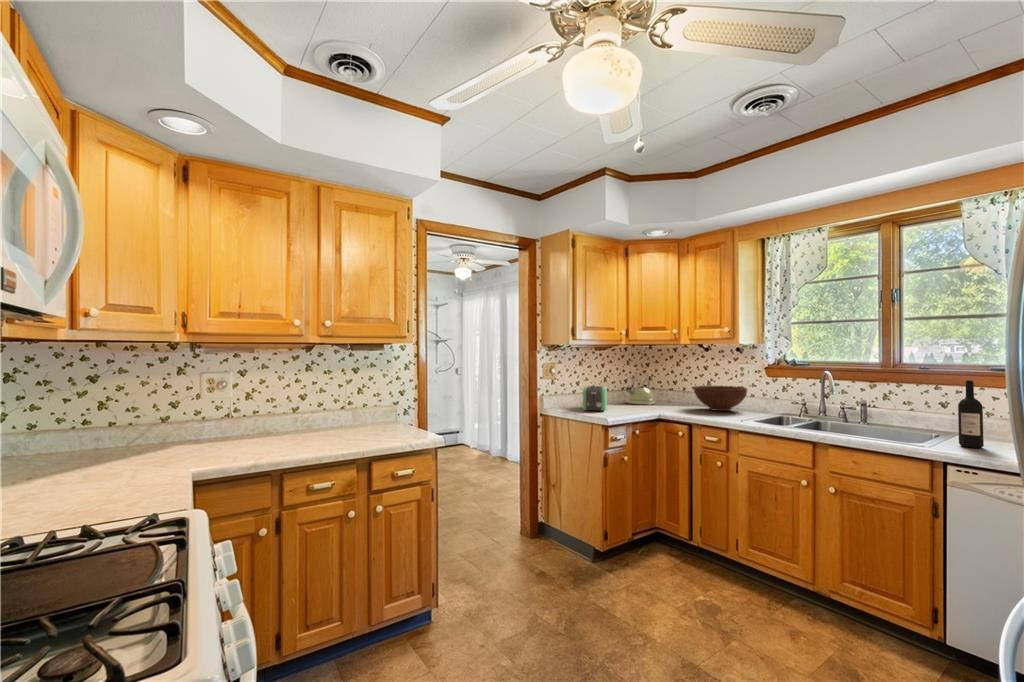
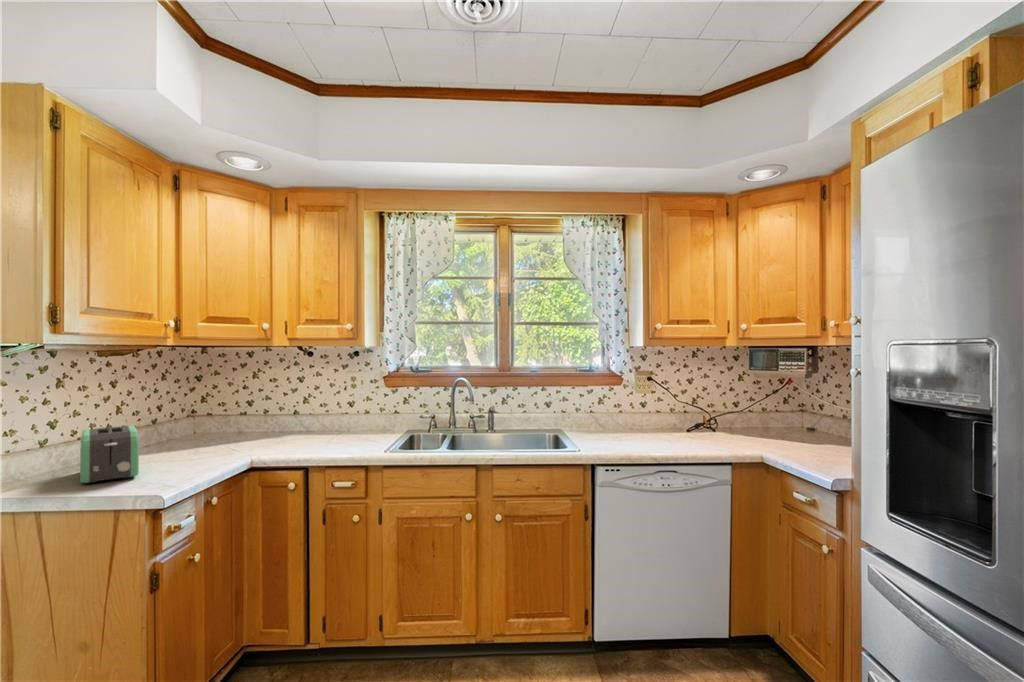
kettle: present [626,373,655,404] -> none [167,392,223,448]
wine bottle: present [958,380,984,448] -> none [592,383,610,448]
fruit bowl: present [694,386,747,411] -> none [295,403,368,441]

